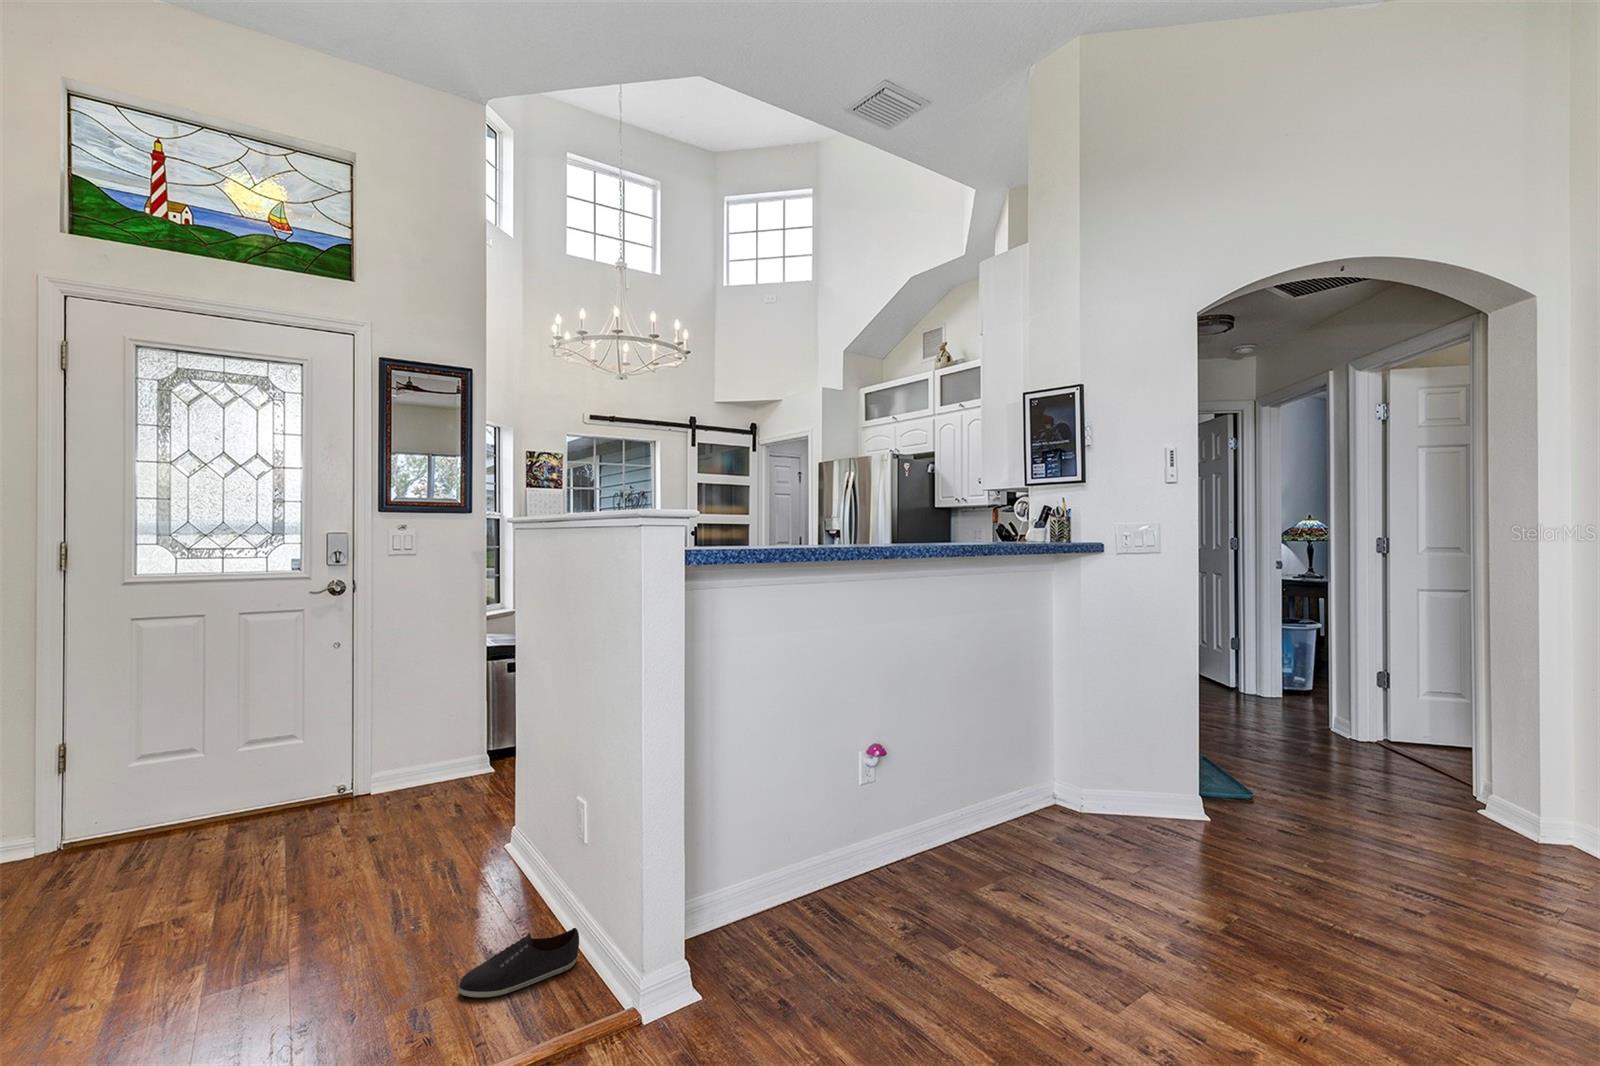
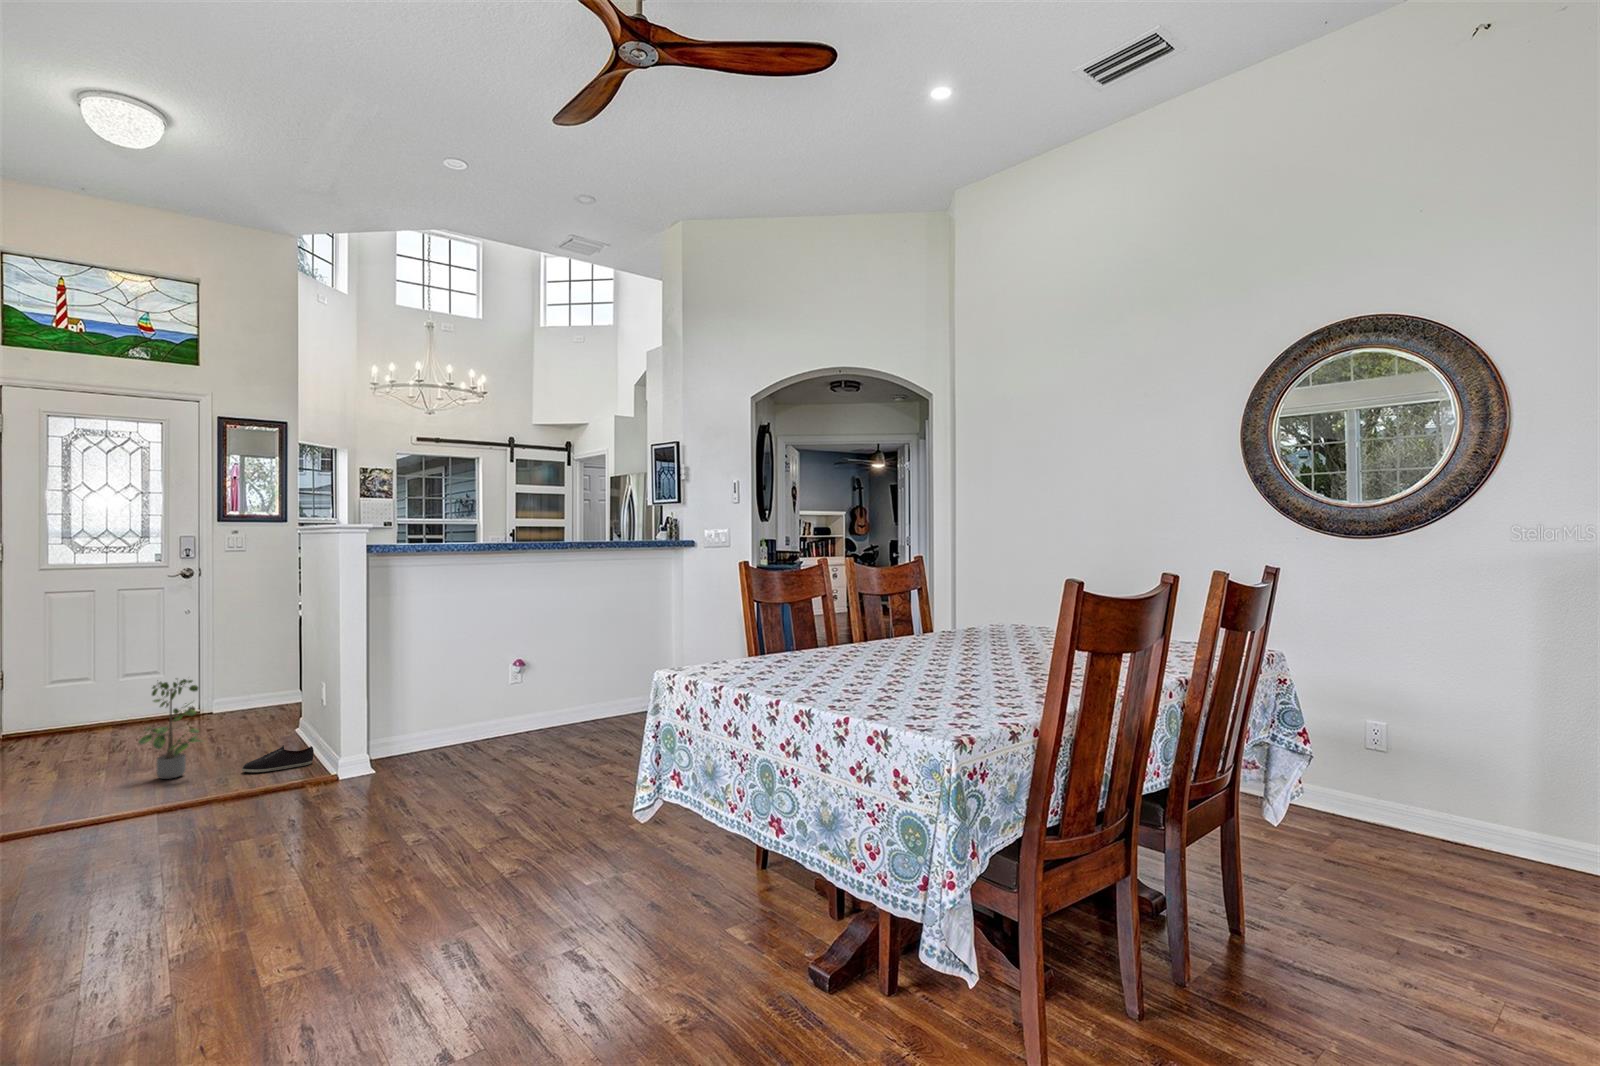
potted plant: none [266,810,396,1018] -> present [139,679,203,779]

